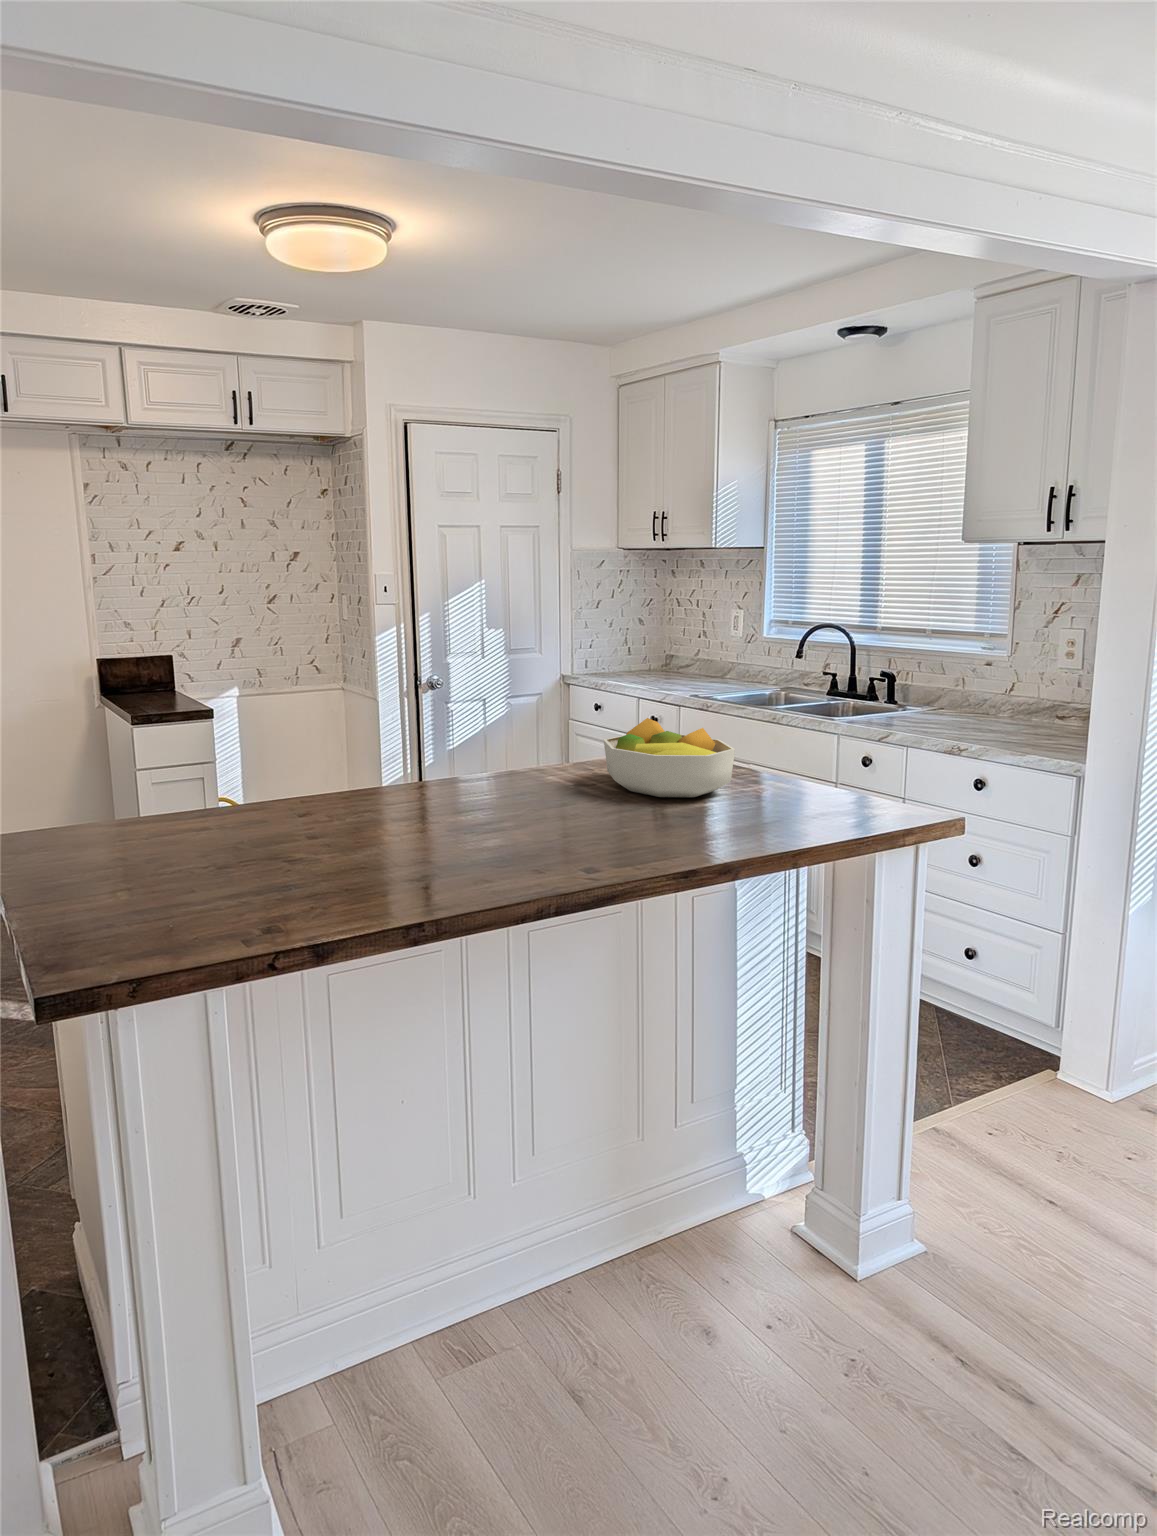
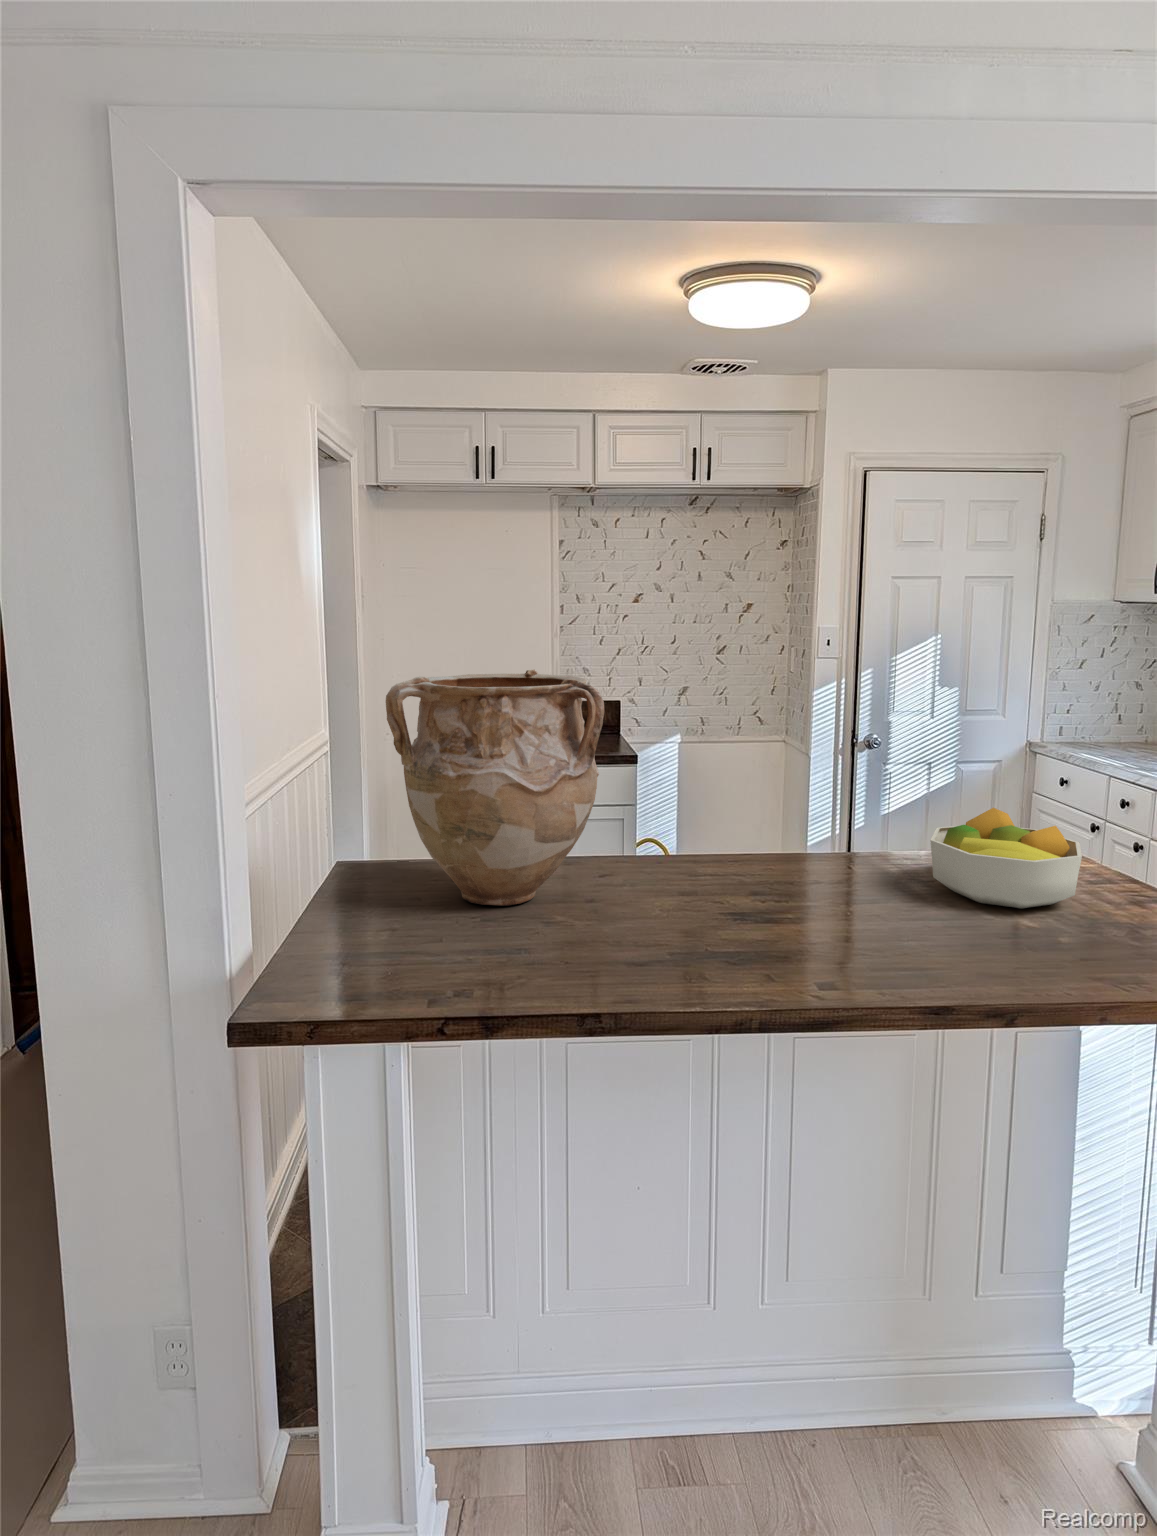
vase: none [99,608,342,853] -> present [386,670,604,905]

